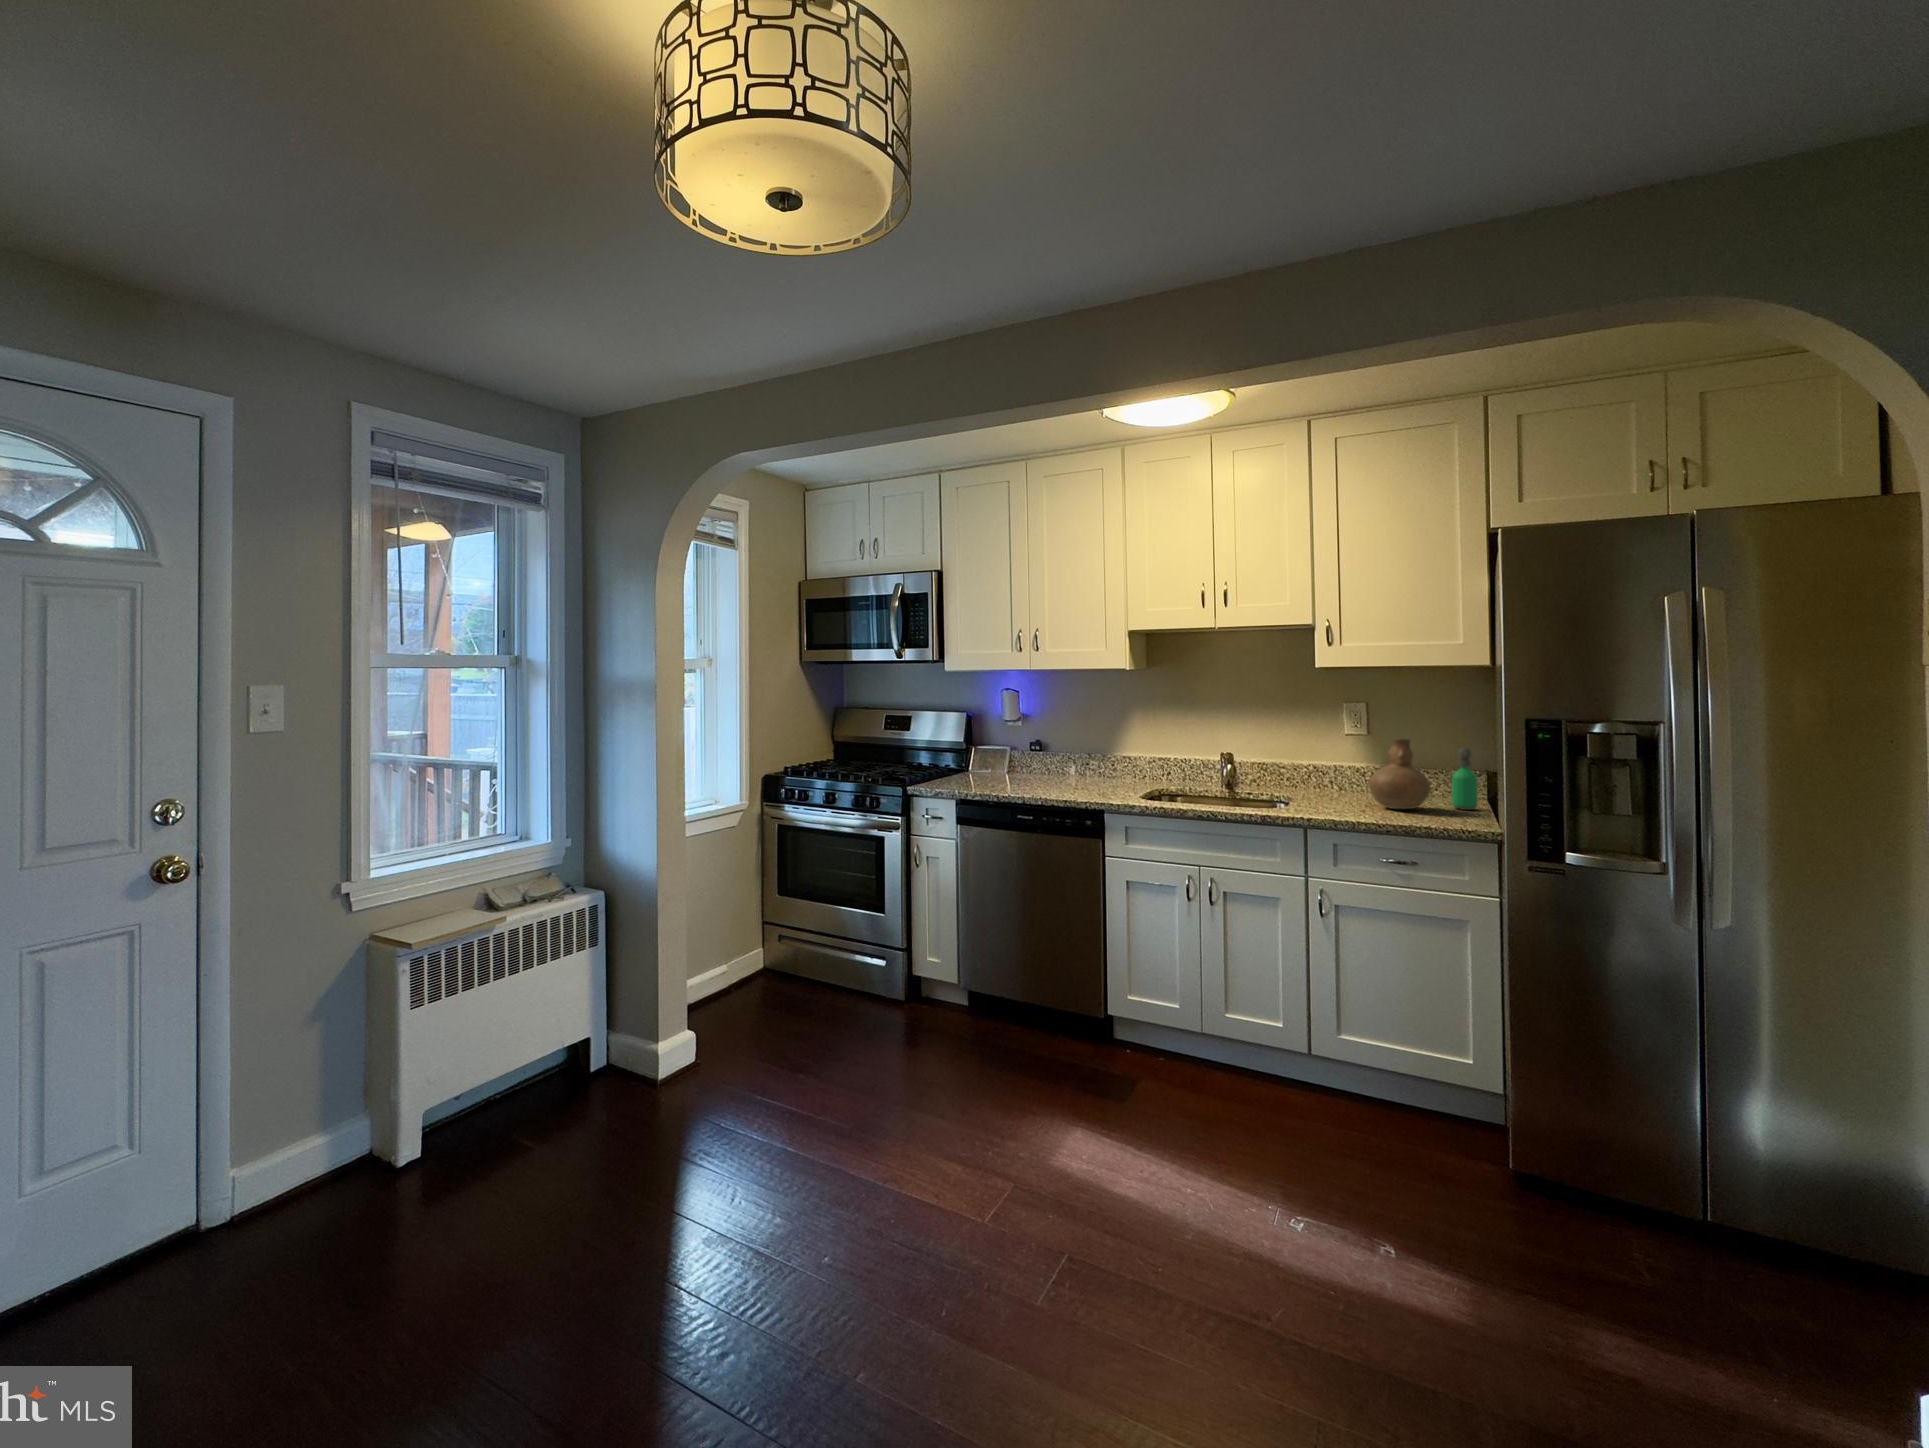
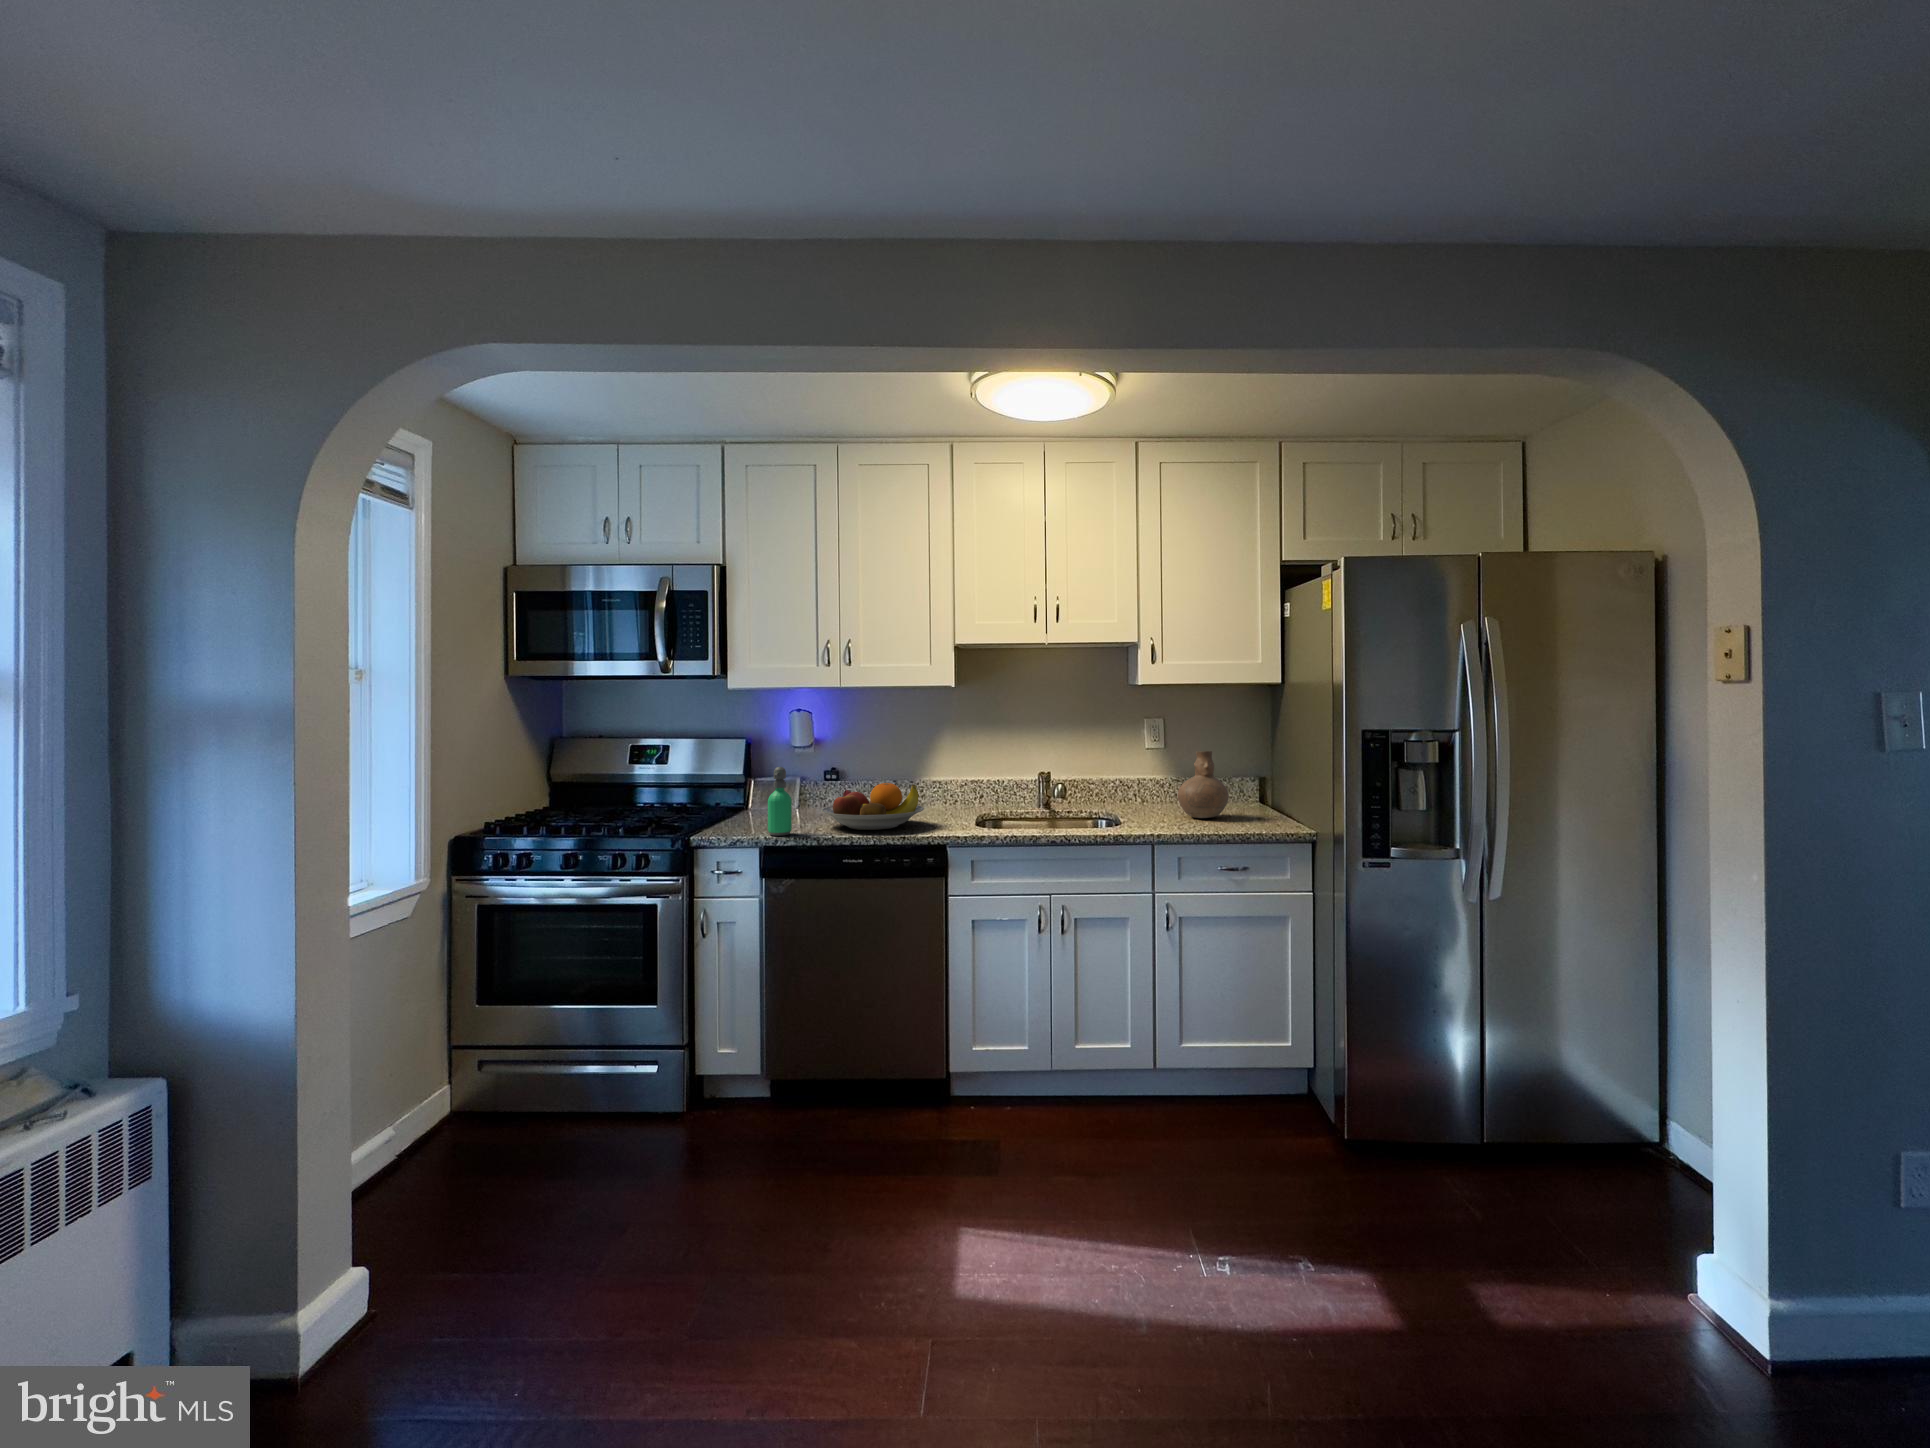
soap dispenser: present [1452,747,1478,810] -> present [768,767,792,836]
fruit bowl: none [1009,755,1097,794] -> present [821,783,924,830]

